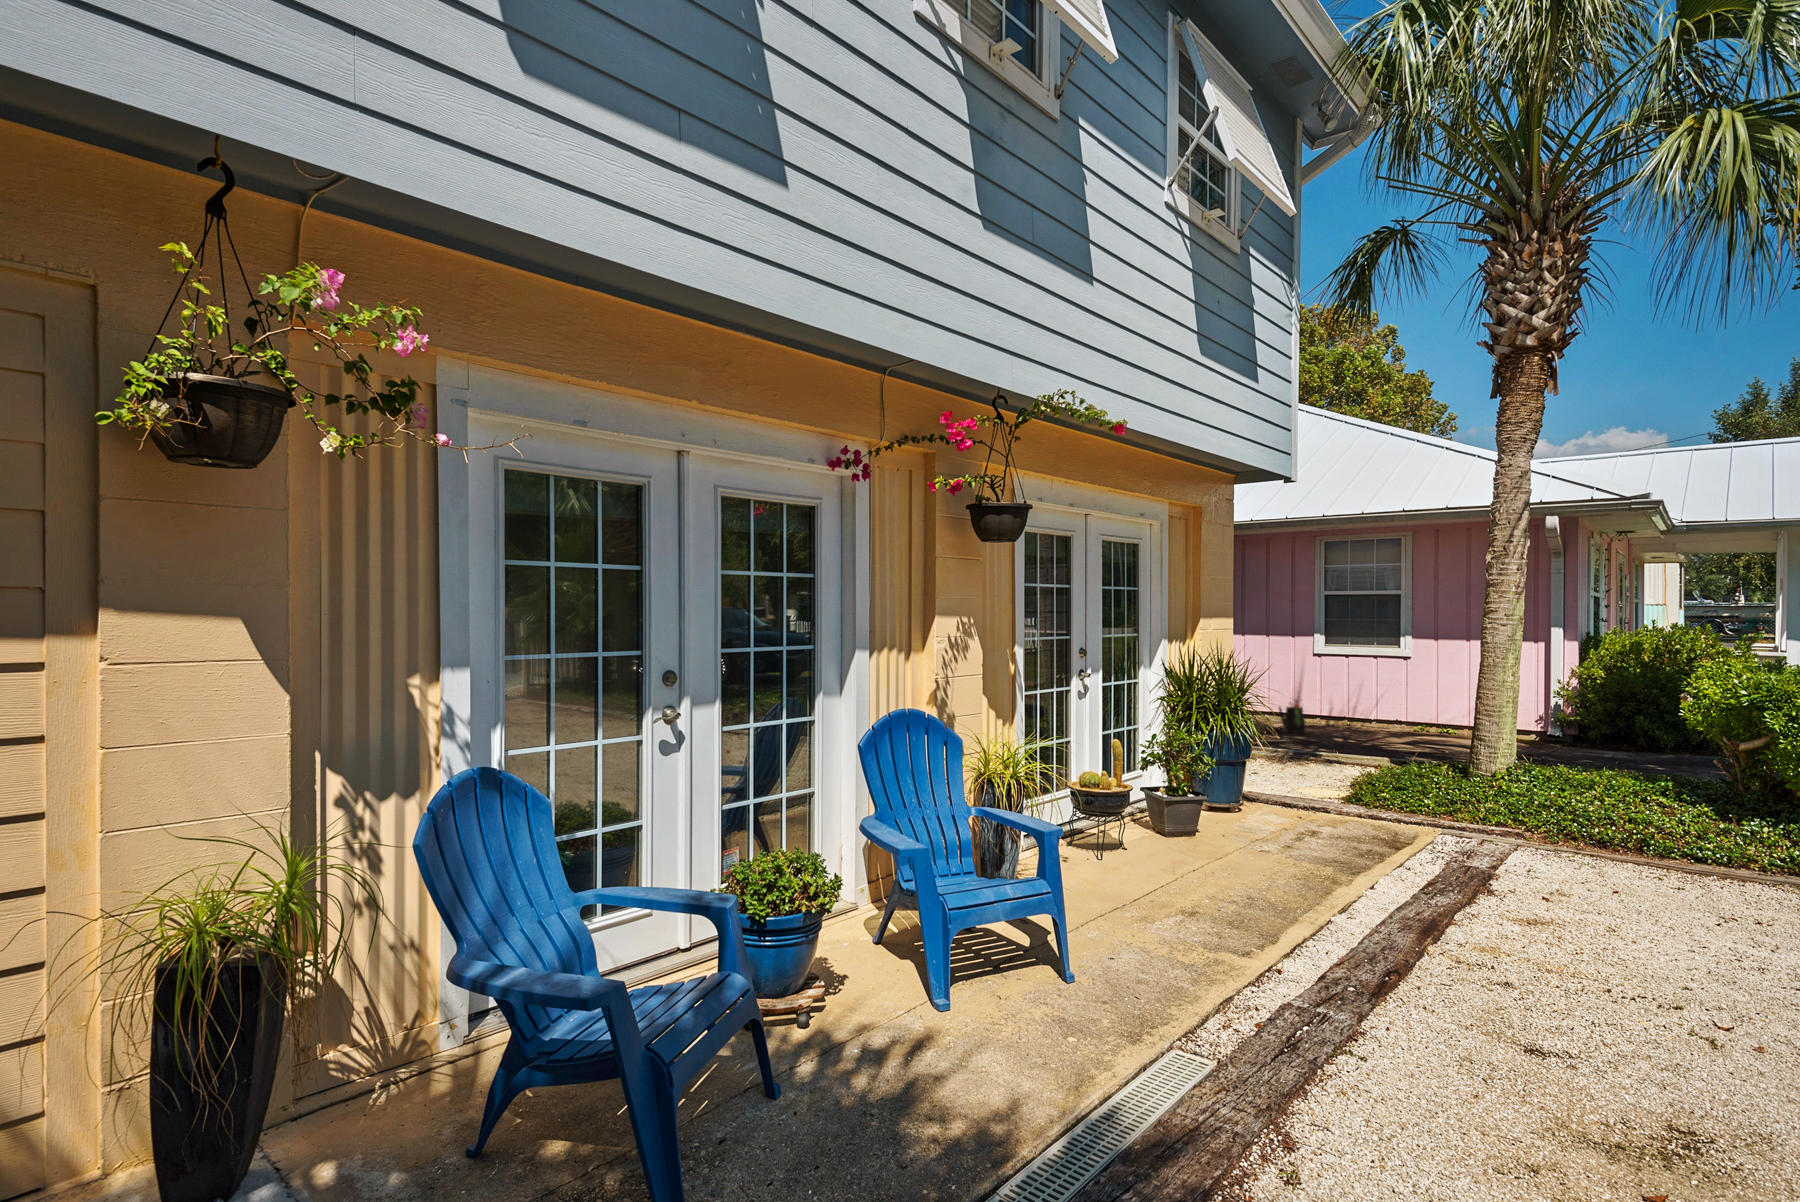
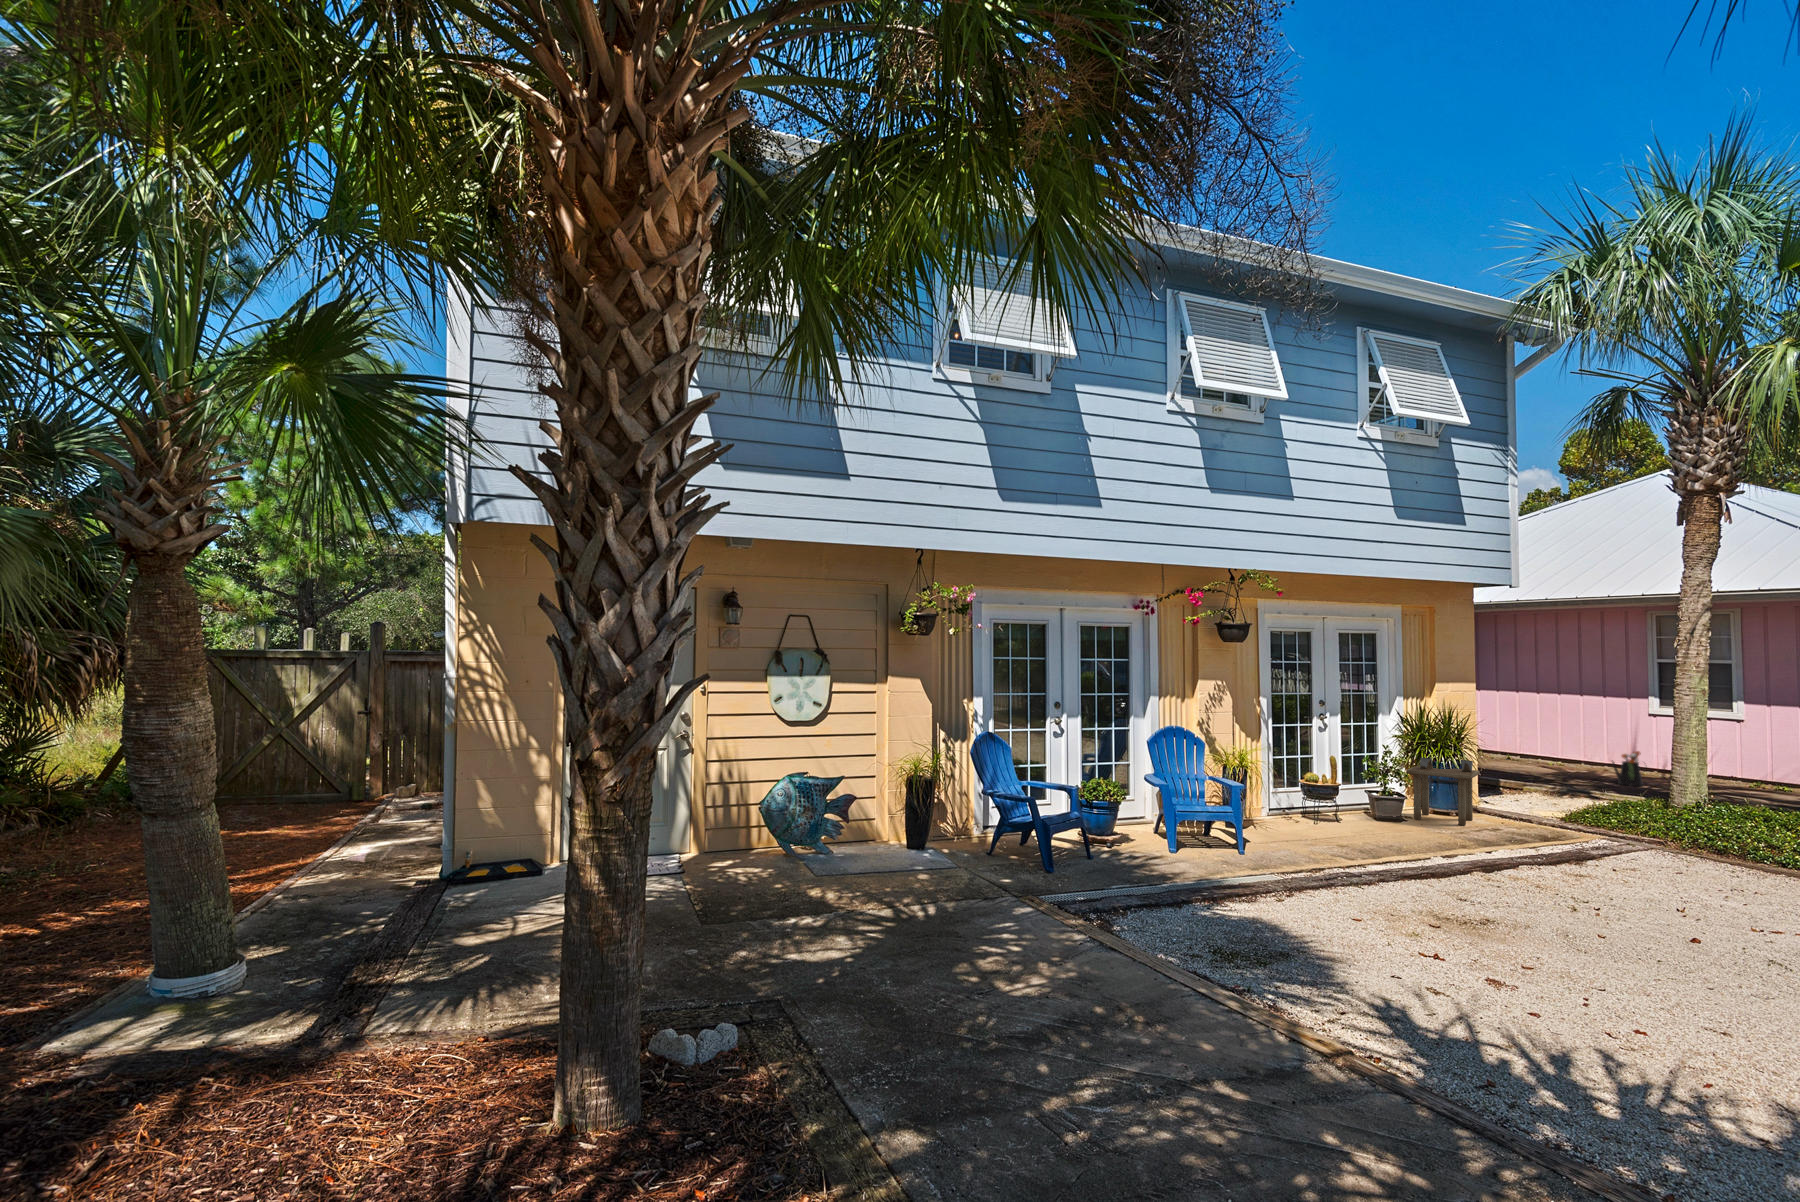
side table: none [1190,728,1290,828] -> present [1406,758,1480,826]

